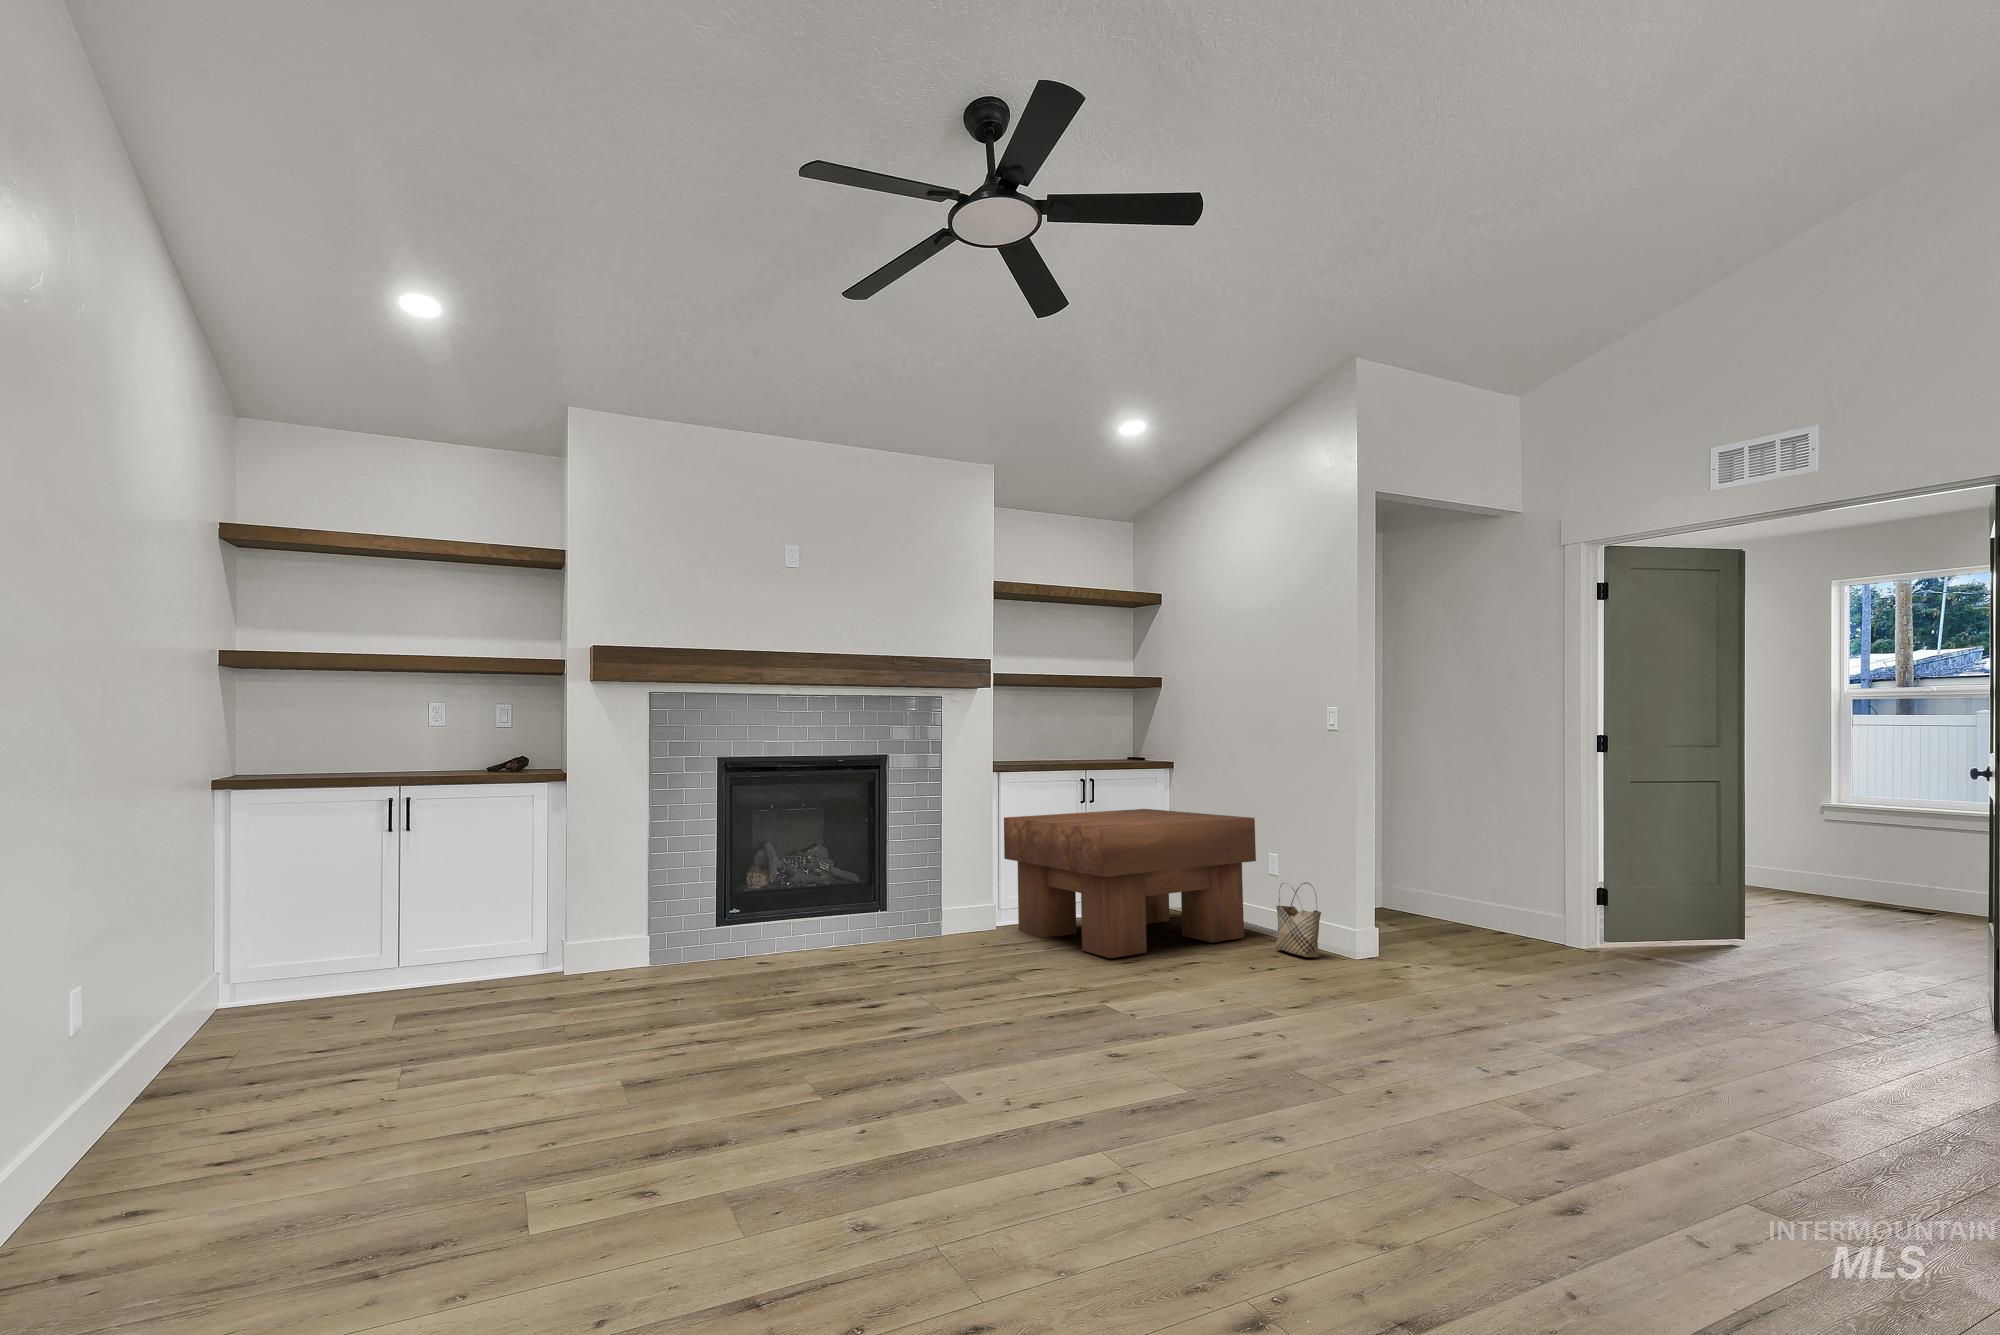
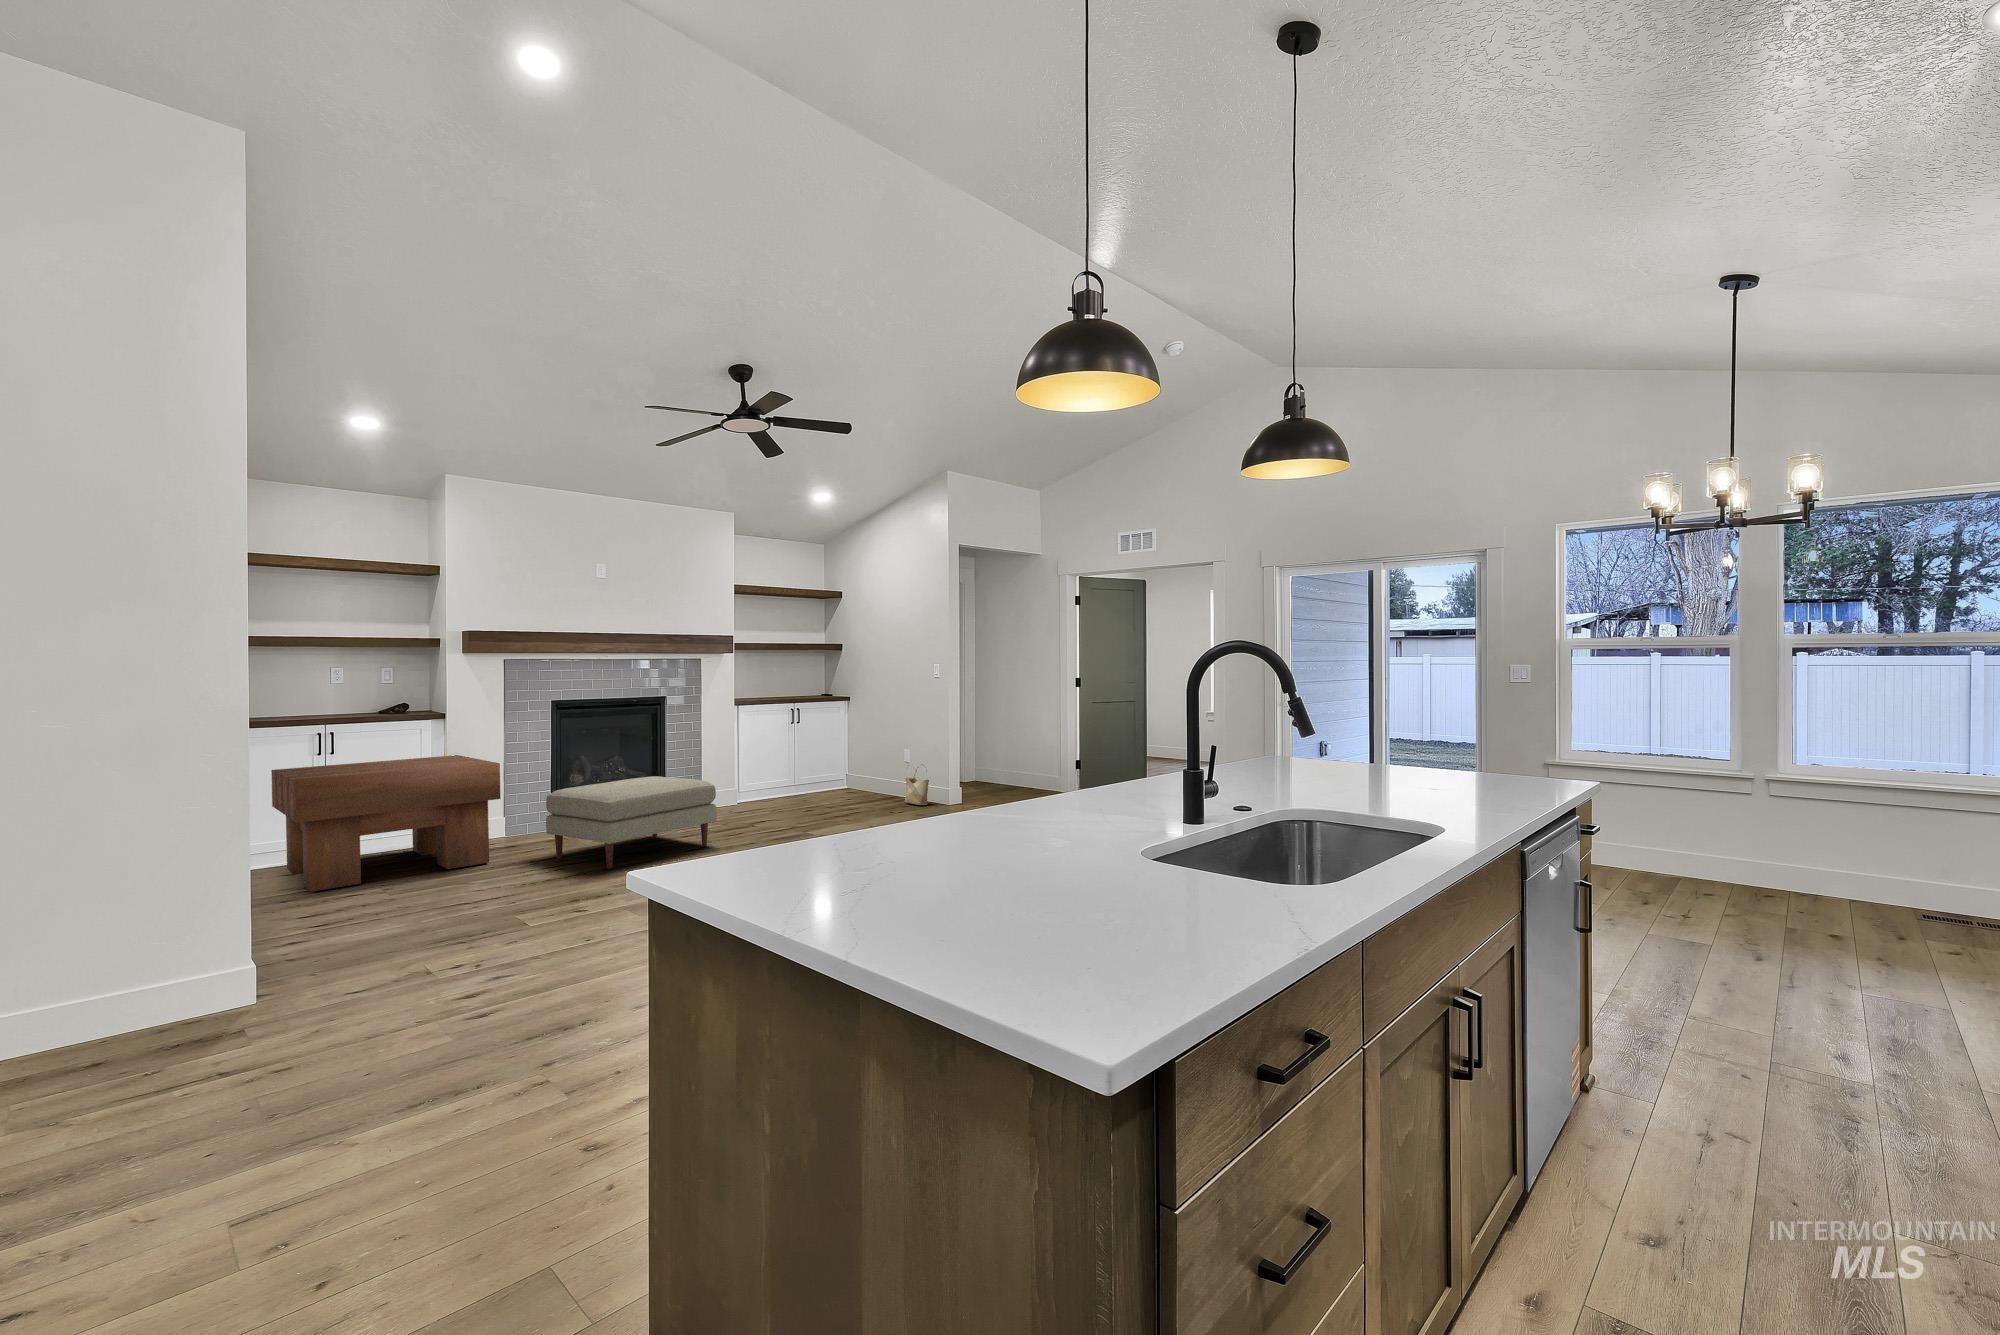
coffee table: present [1004,809,1256,958] -> present [271,755,501,892]
ottoman: none [678,888,949,1059] -> present [546,776,717,868]

